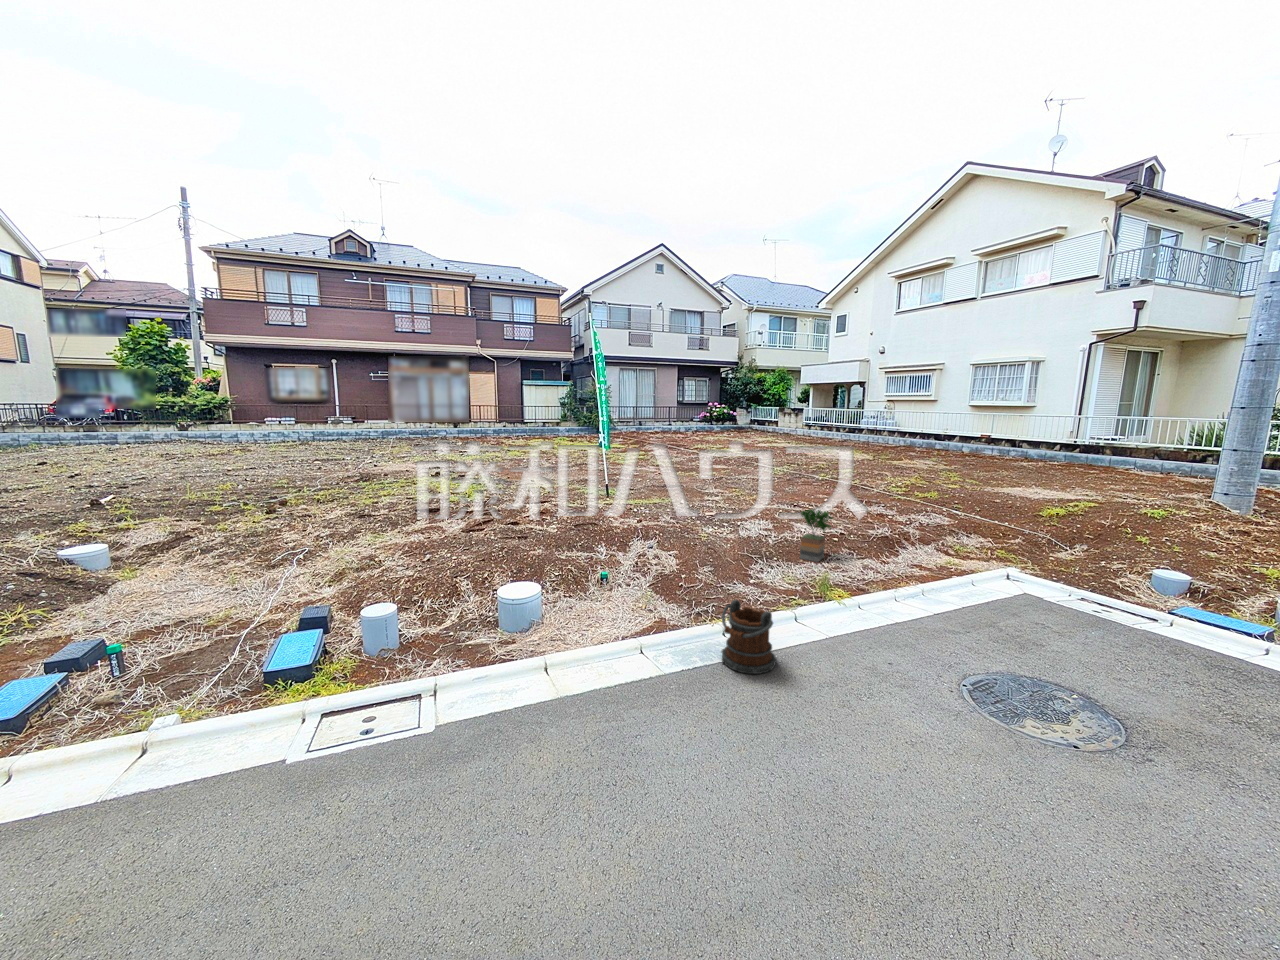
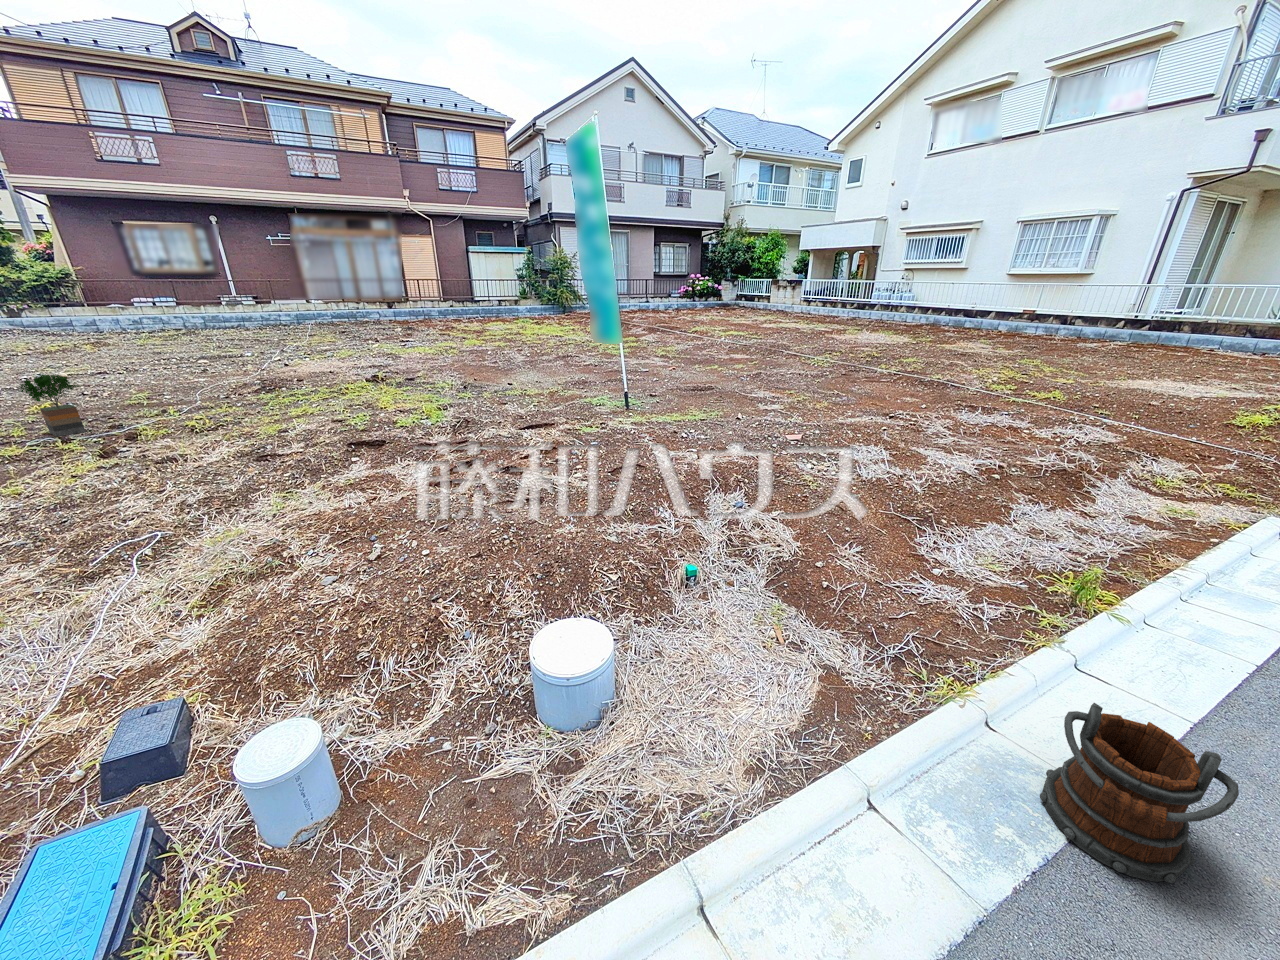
potted tree: present [800,509,833,562] -> present [19,374,86,437]

